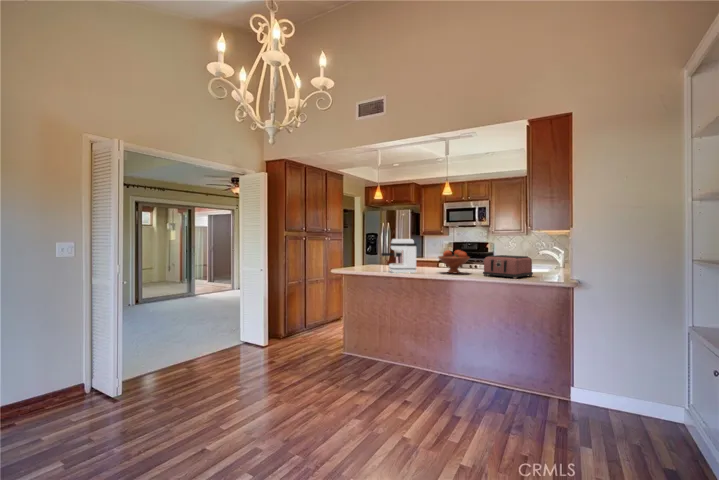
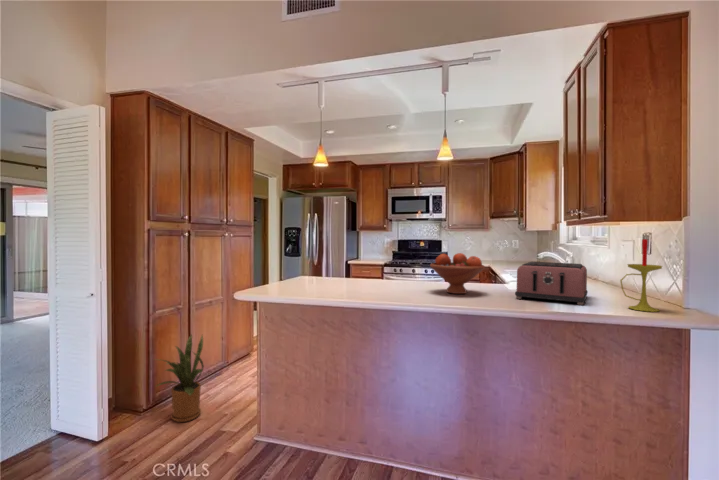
coffee maker: present [381,239,416,273] -> none [332,234,398,297]
candle: none [534,240,556,282] -> present [620,239,662,312]
house plant: none [287,297,314,344] -> present [157,335,204,422]

